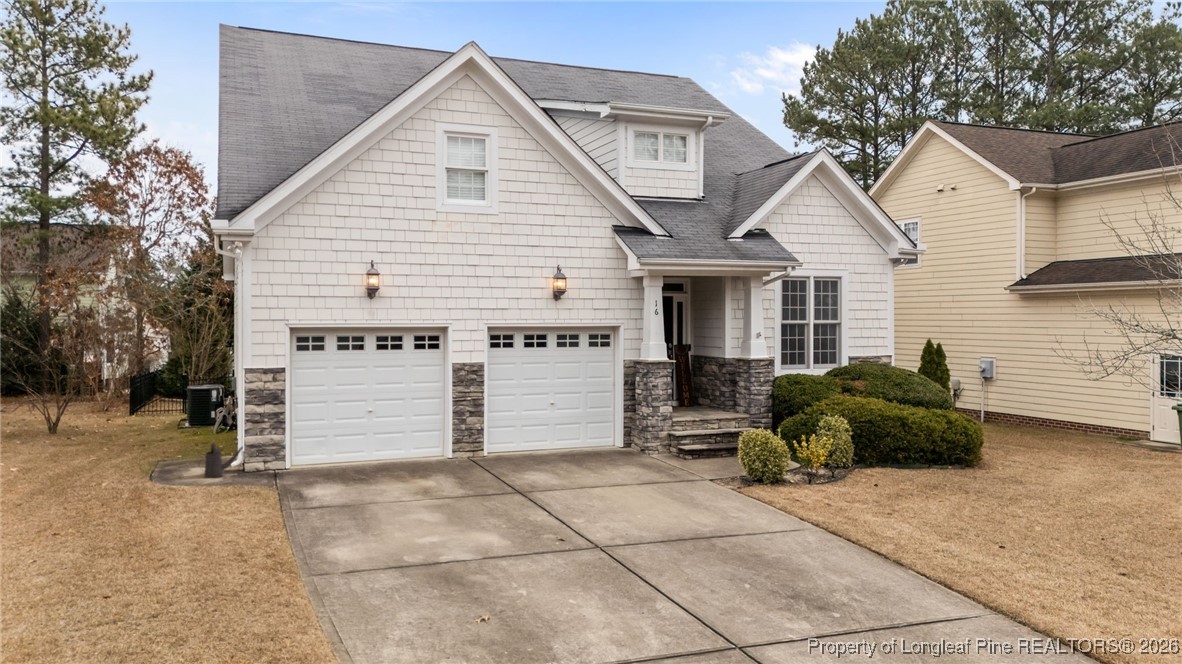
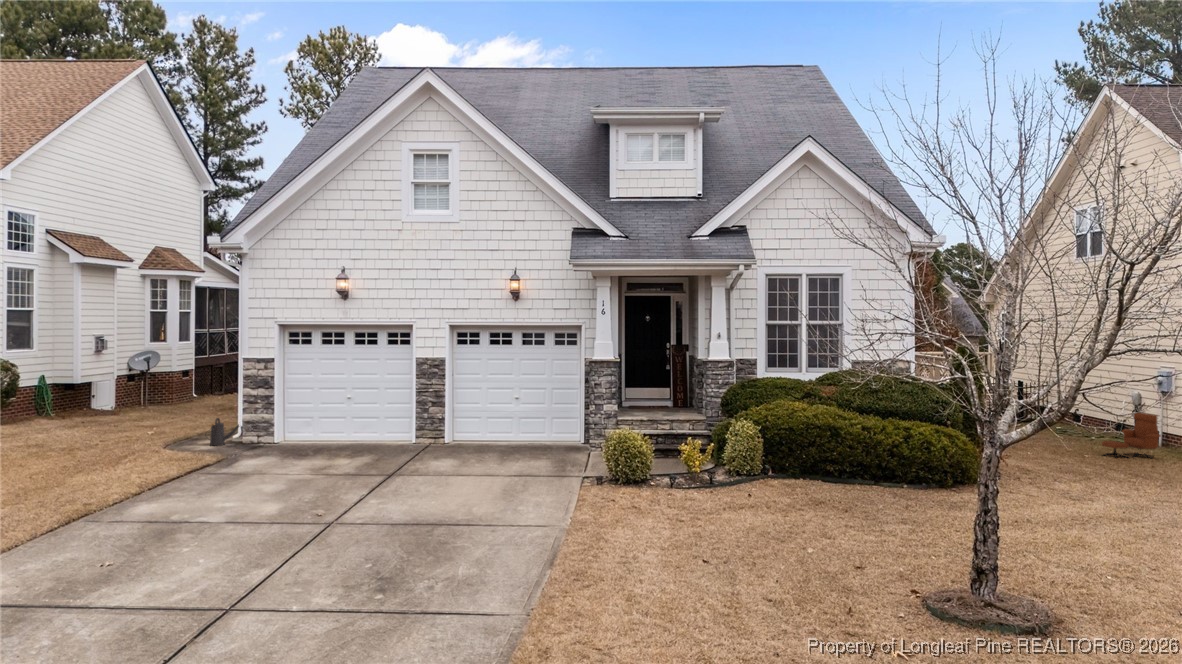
lounge chair: none [1015,394,1056,432] -> present [1102,413,1161,458]

